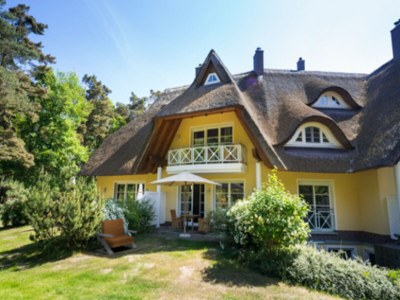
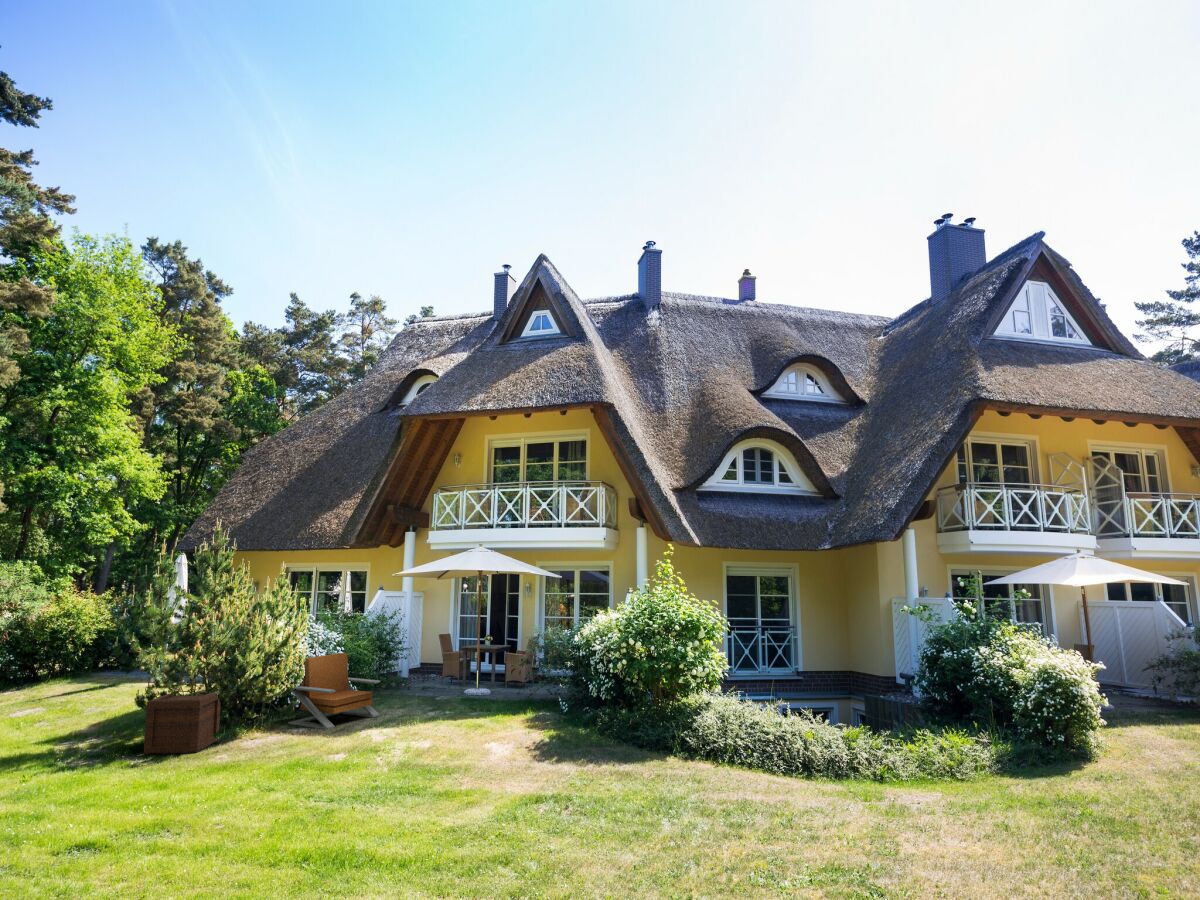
wooden crate: none [18,236,59,267] -> present [144,691,221,754]

